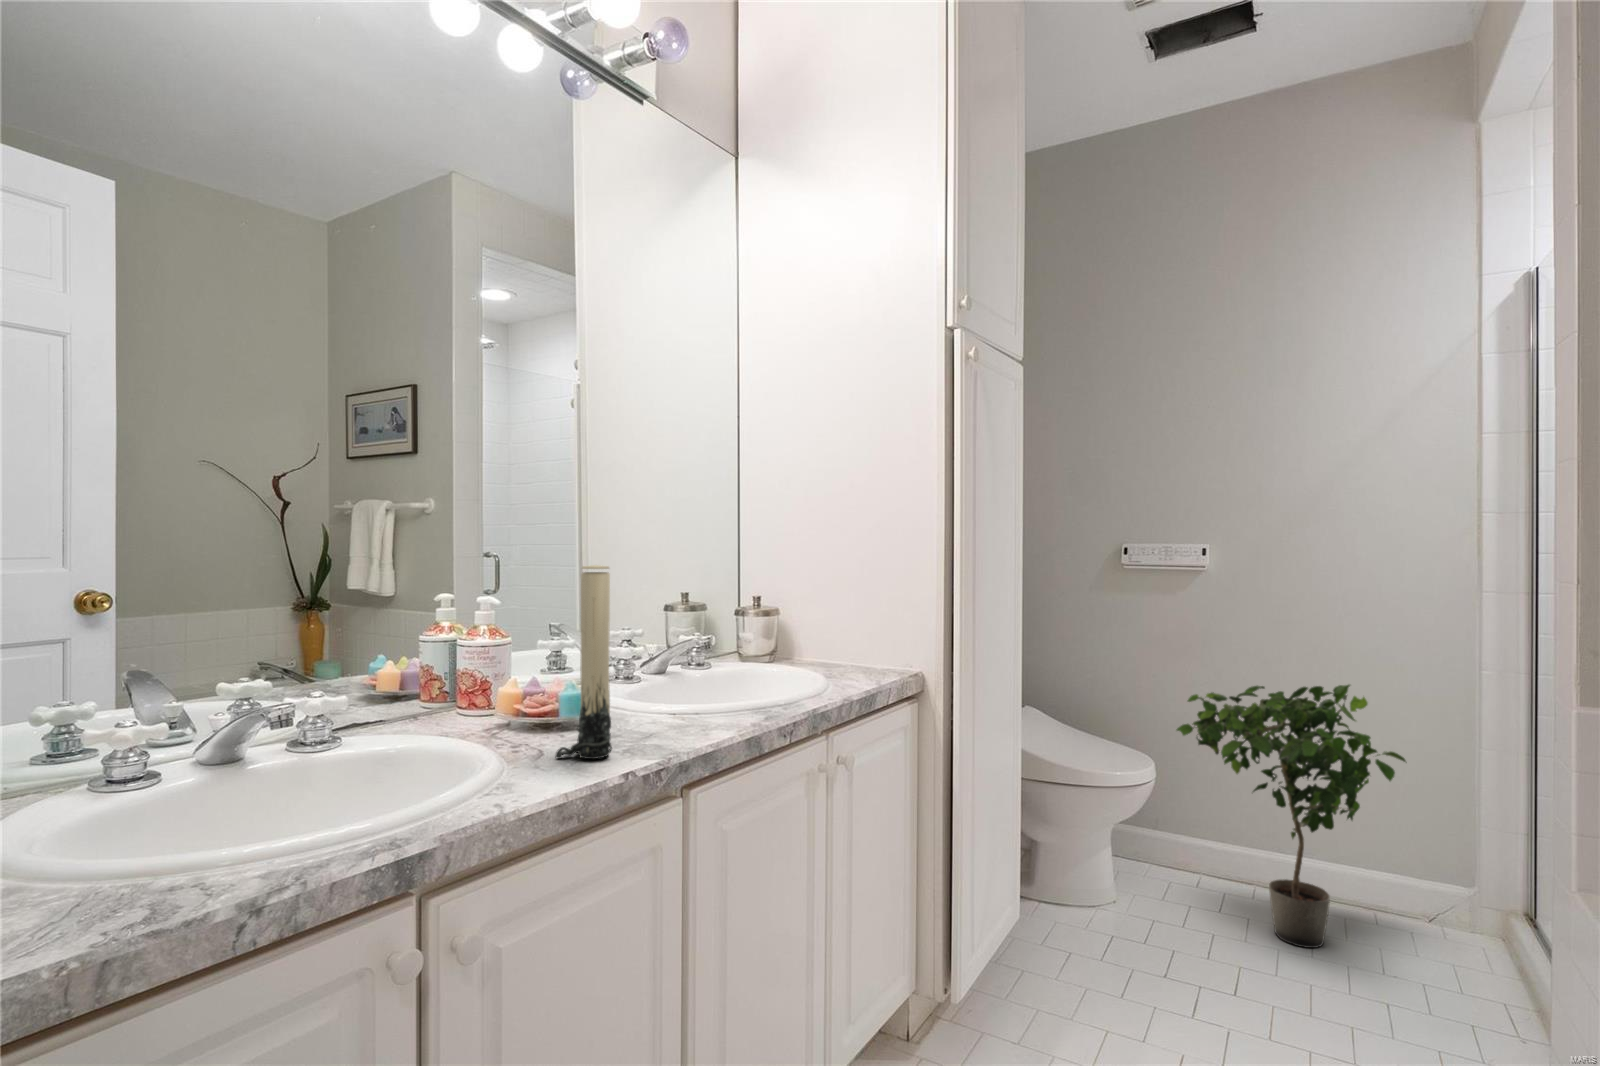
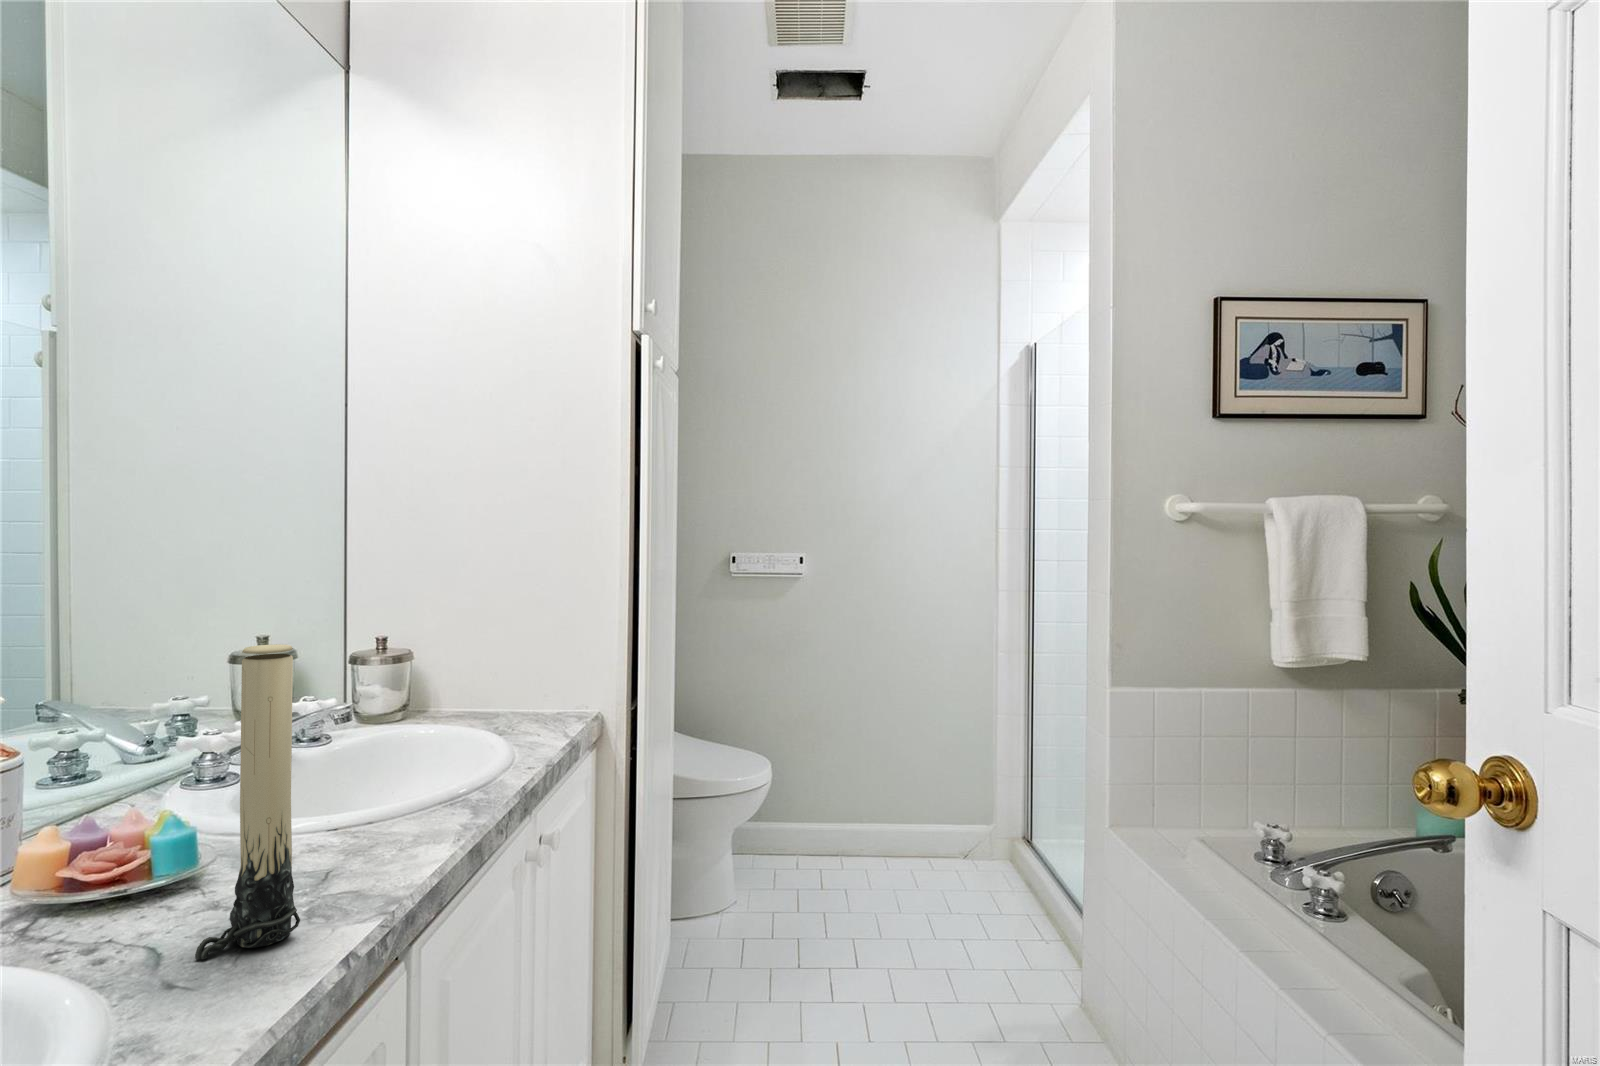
potted plant: present [1176,685,1407,948] -> none [793,674,956,904]

